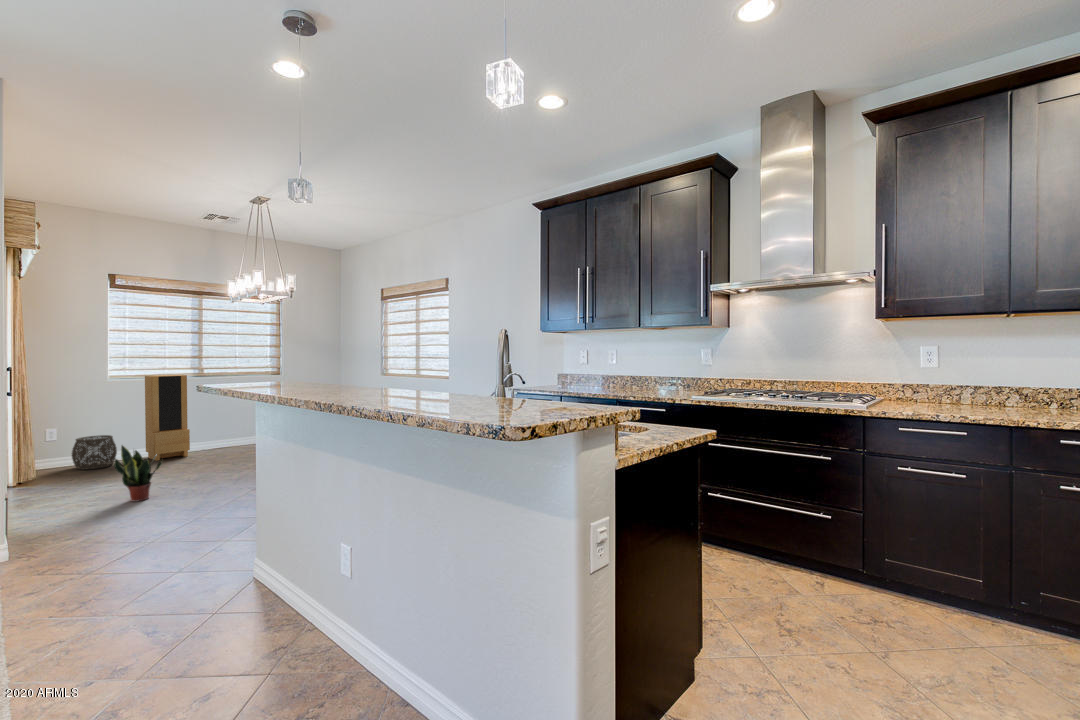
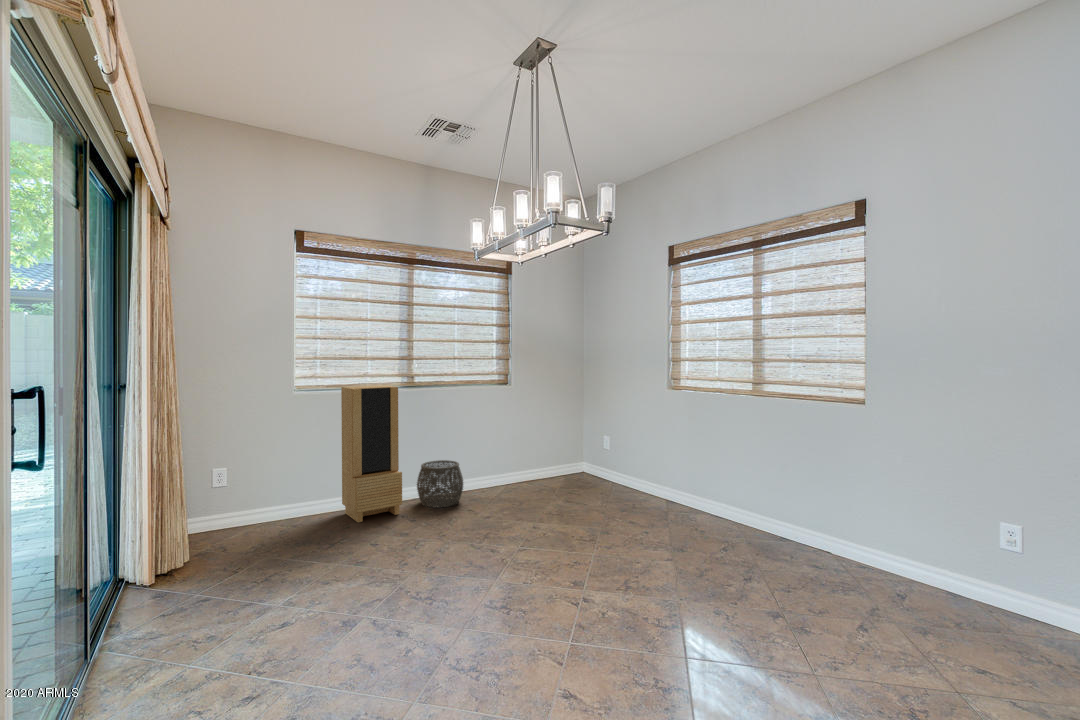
woven basket: present [72,435,117,470] -> present [417,460,463,508]
potted plant: present [114,446,162,502] -> none [313,547,399,672]

